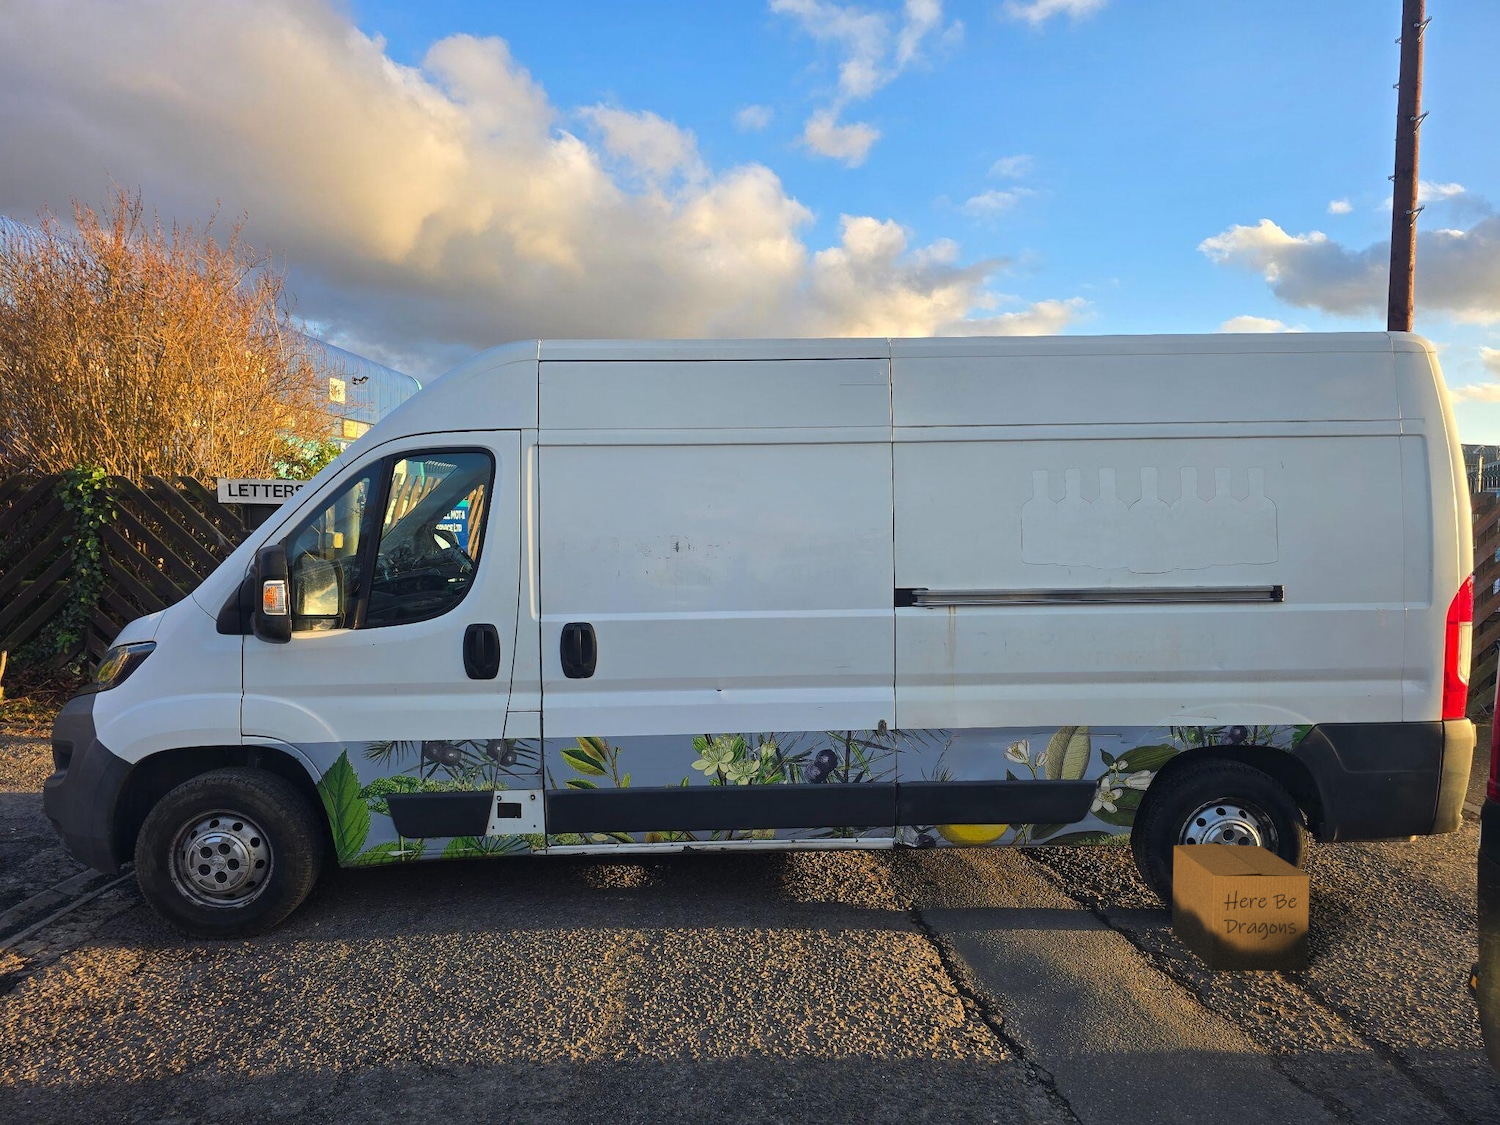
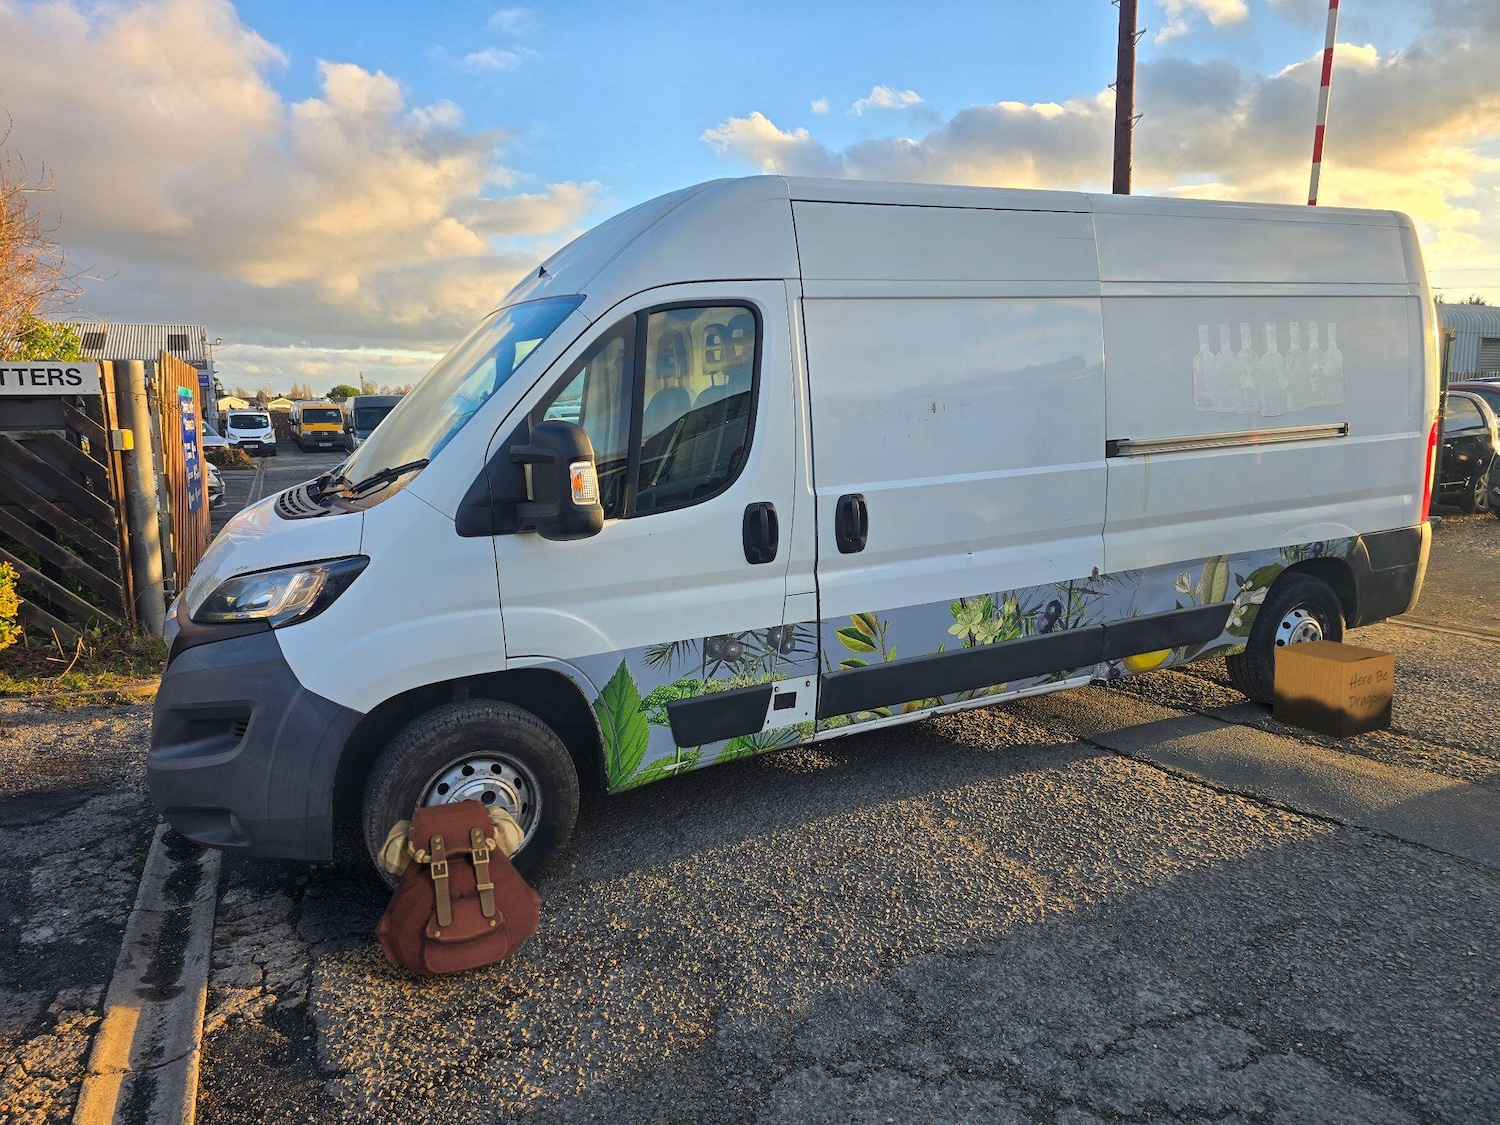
backpack: none [67,845,222,980] -> present [375,800,541,975]

